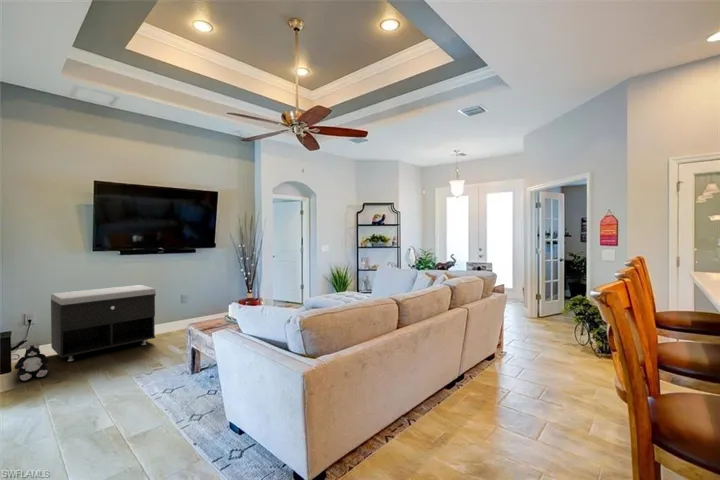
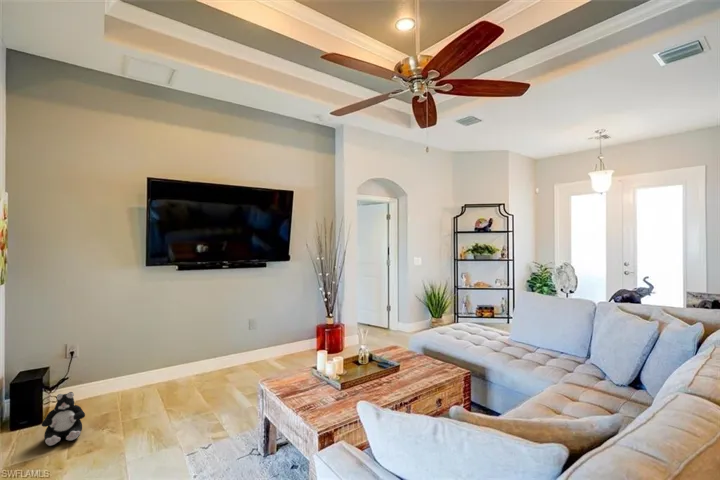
storage bench: present [51,285,156,361] -> none [97,308,218,411]

